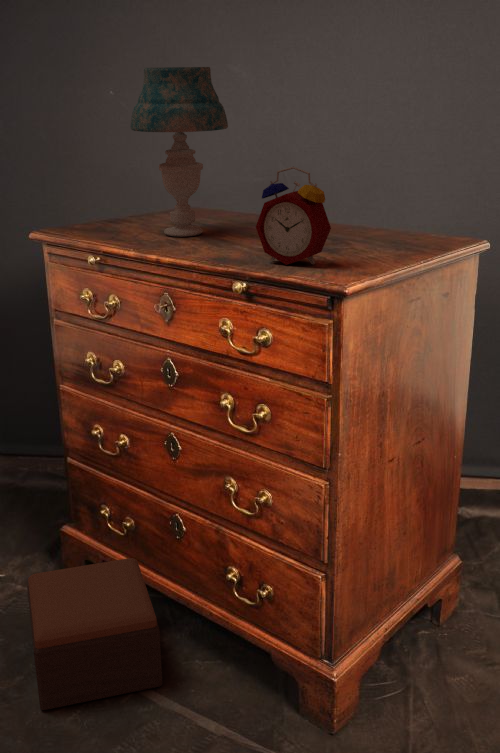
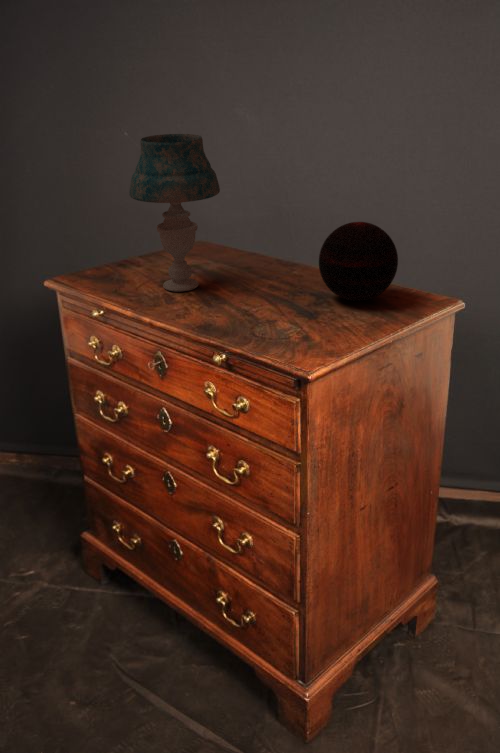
decorative orb: none [337,154,422,240] -> present [319,222,398,301]
alarm clock: present [256,167,331,265] -> none [235,251,304,340]
footstool: present [27,558,162,710] -> none [46,571,161,710]

